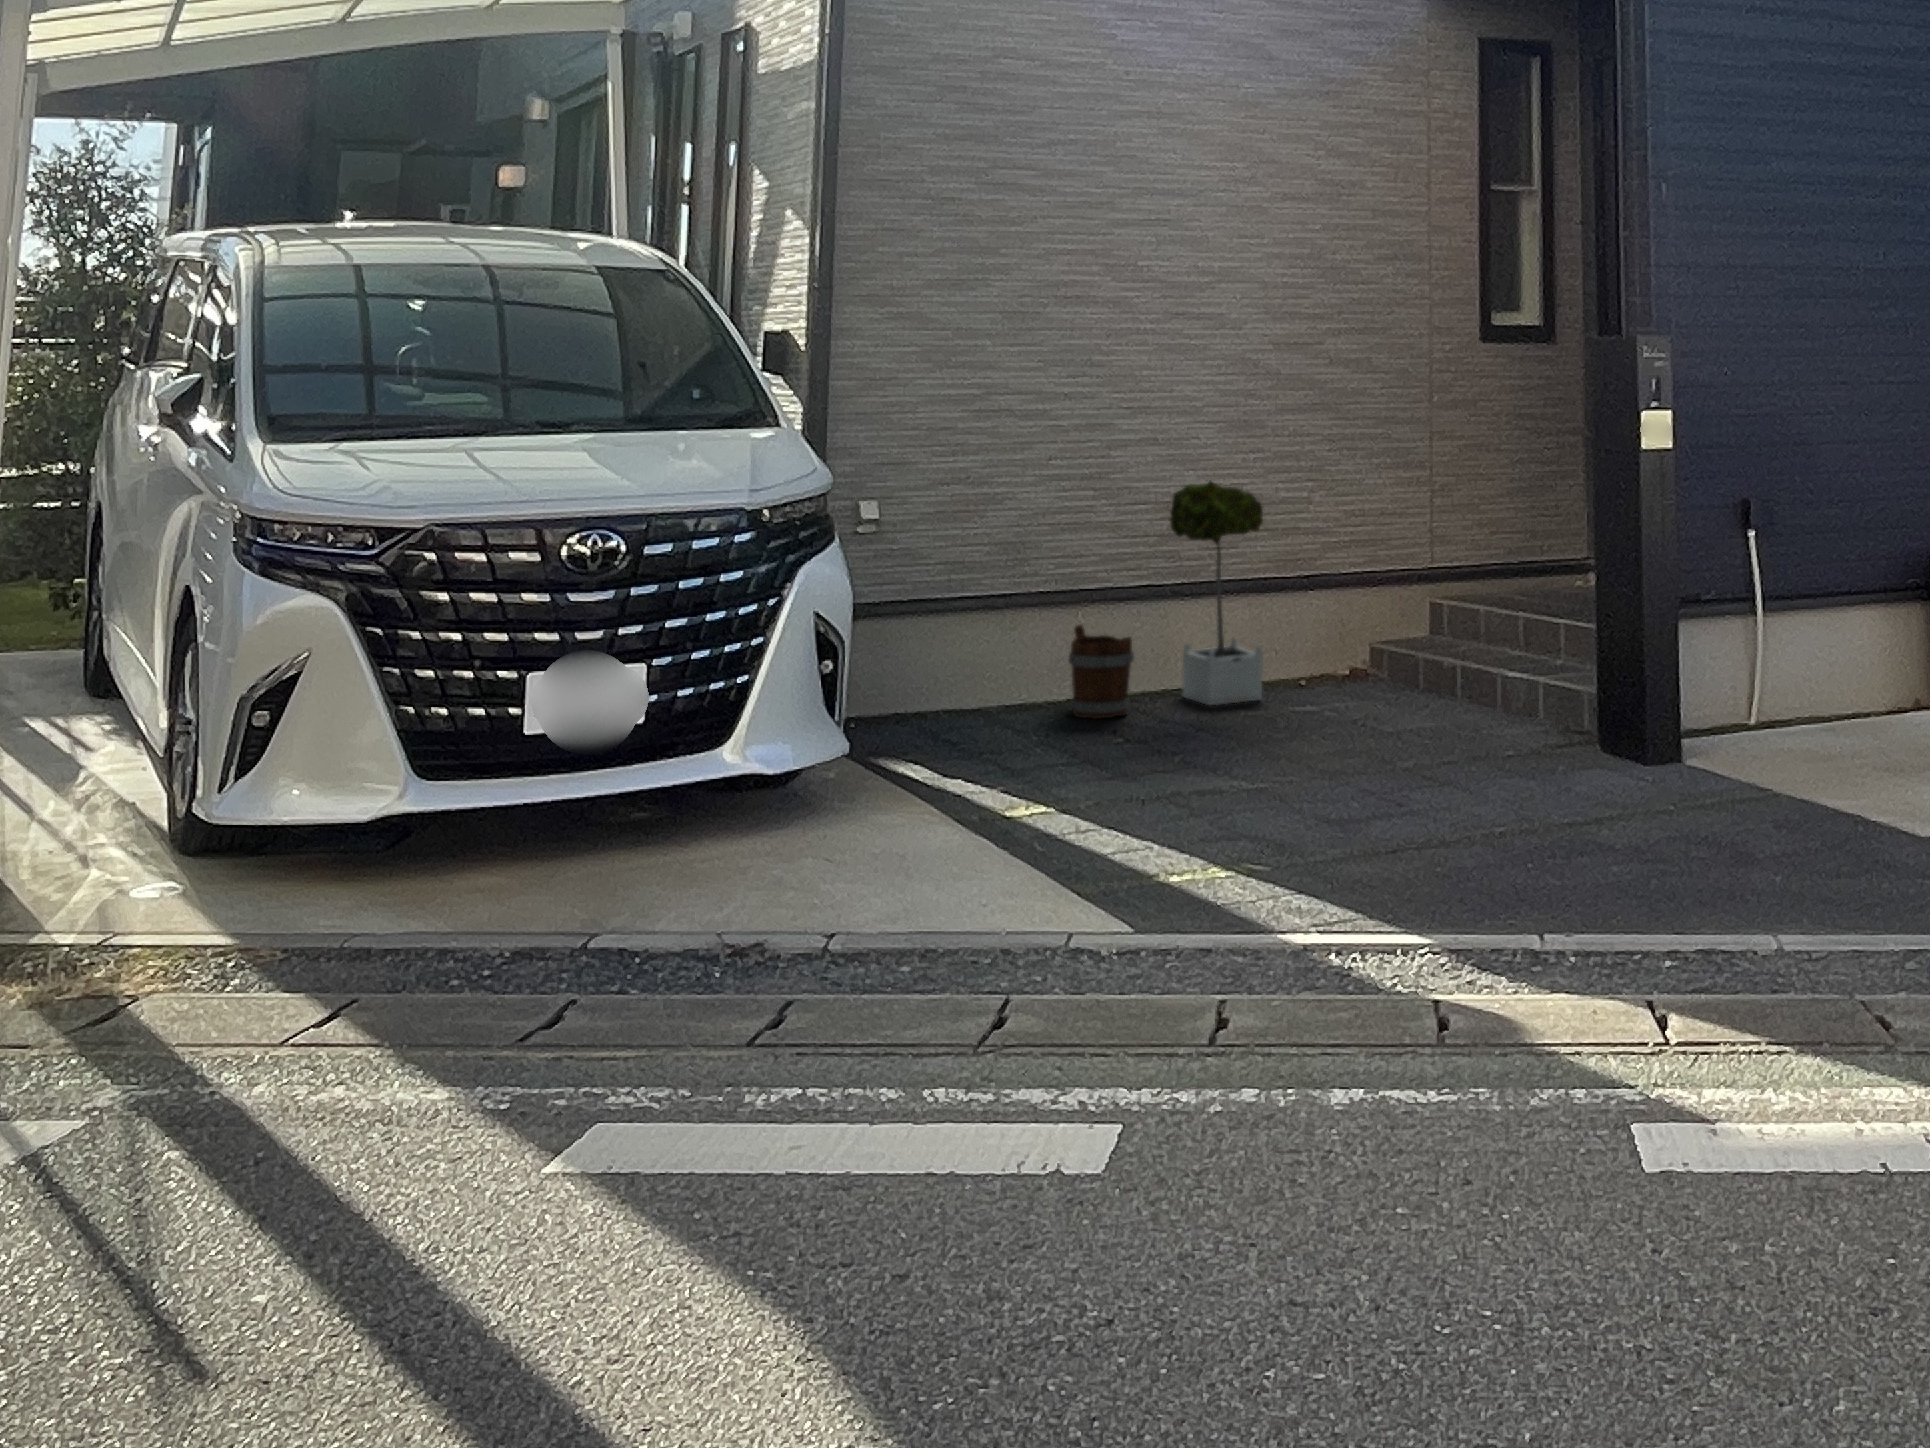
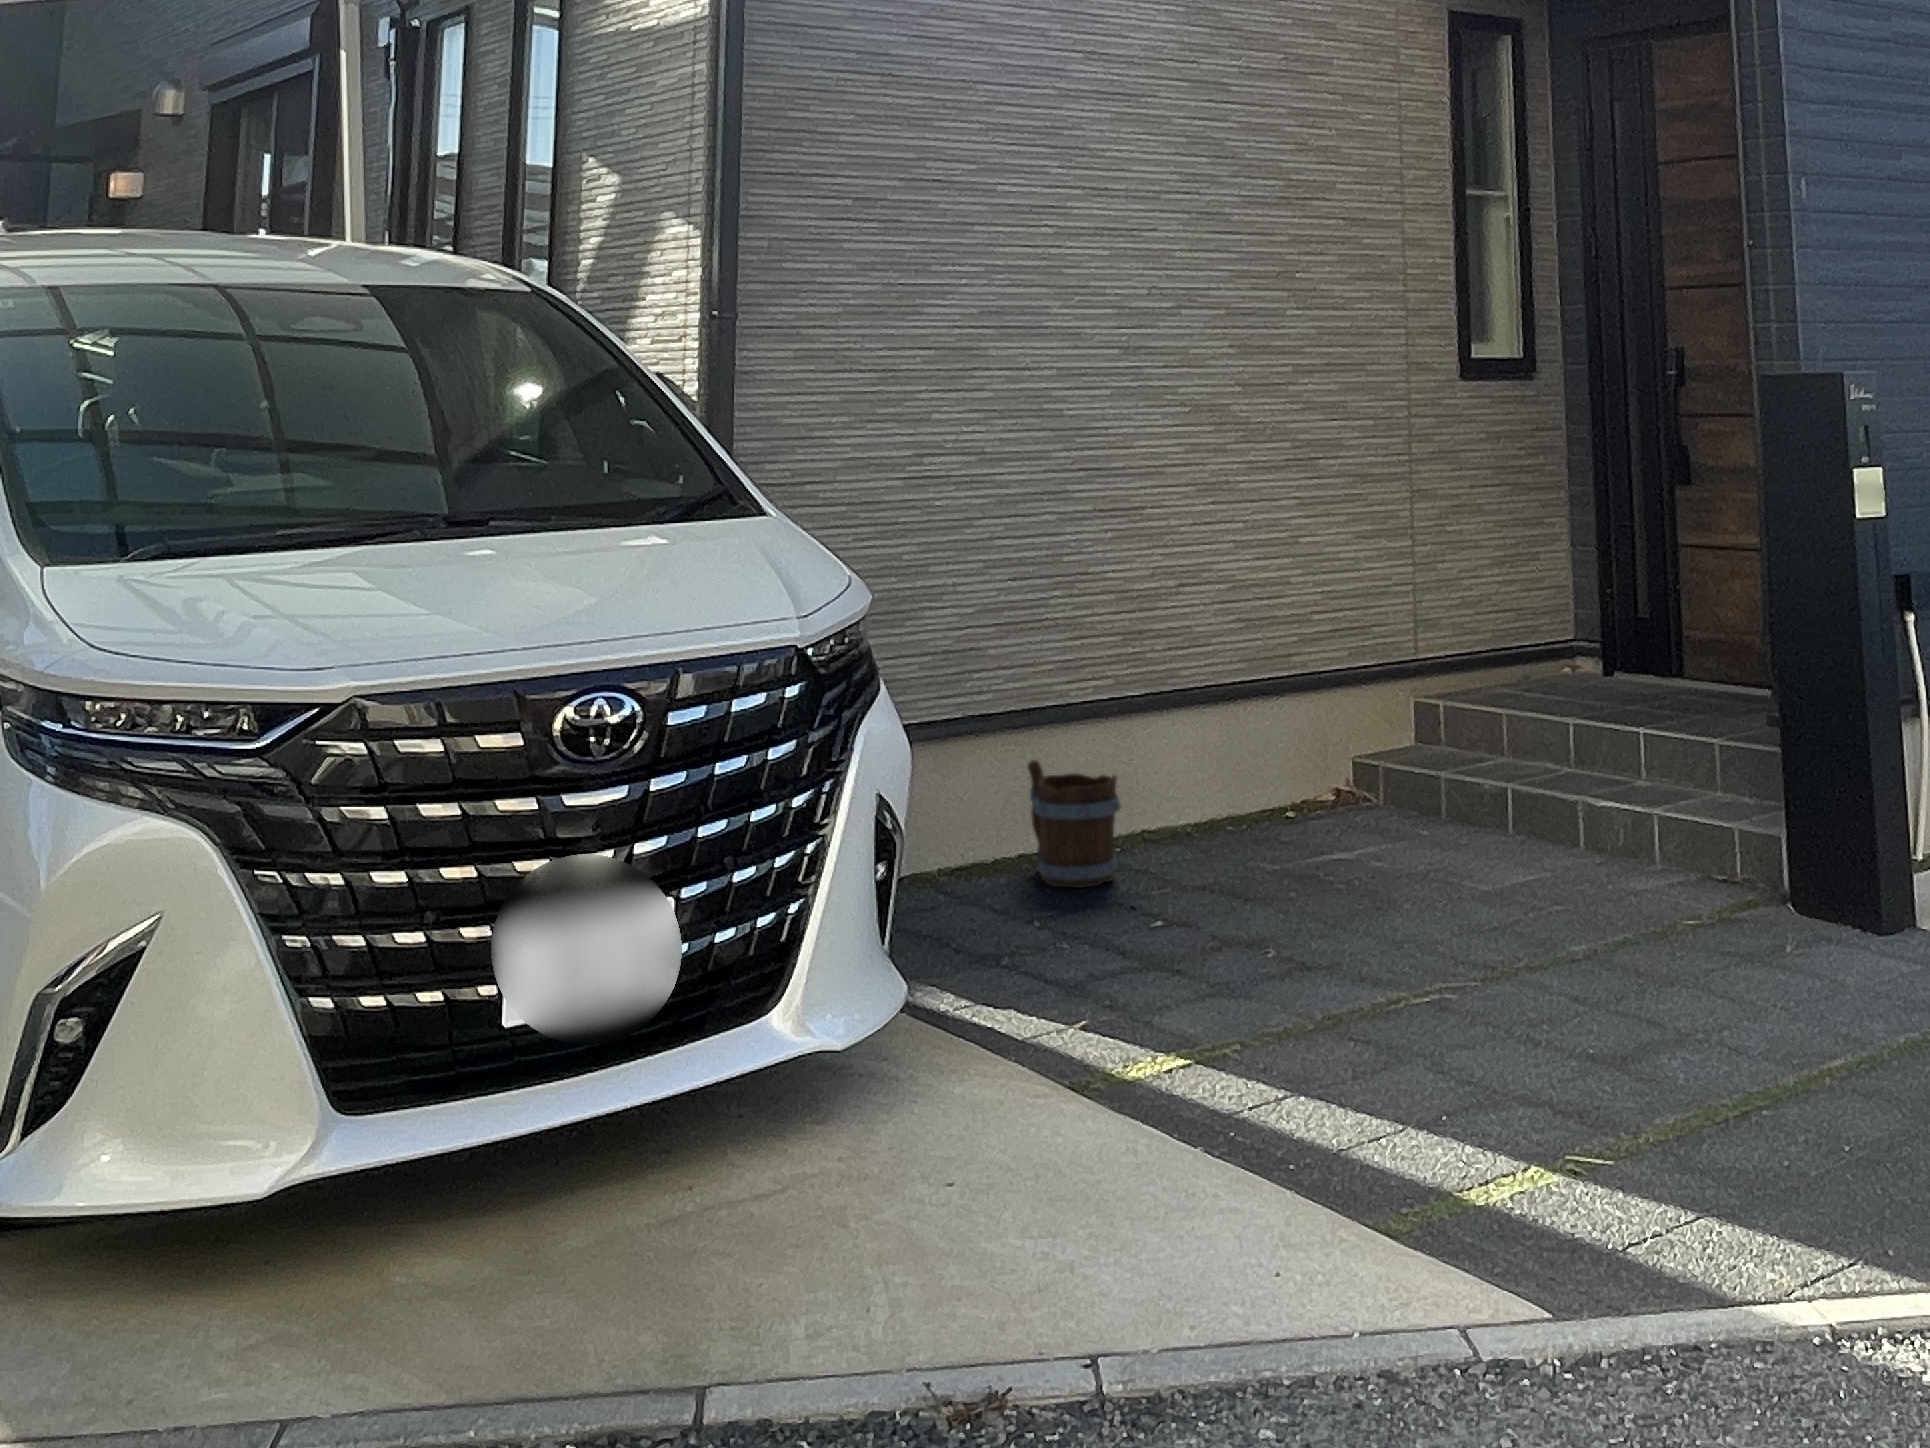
potted tree: present [1170,481,1263,705] -> none [1135,564,1262,859]

